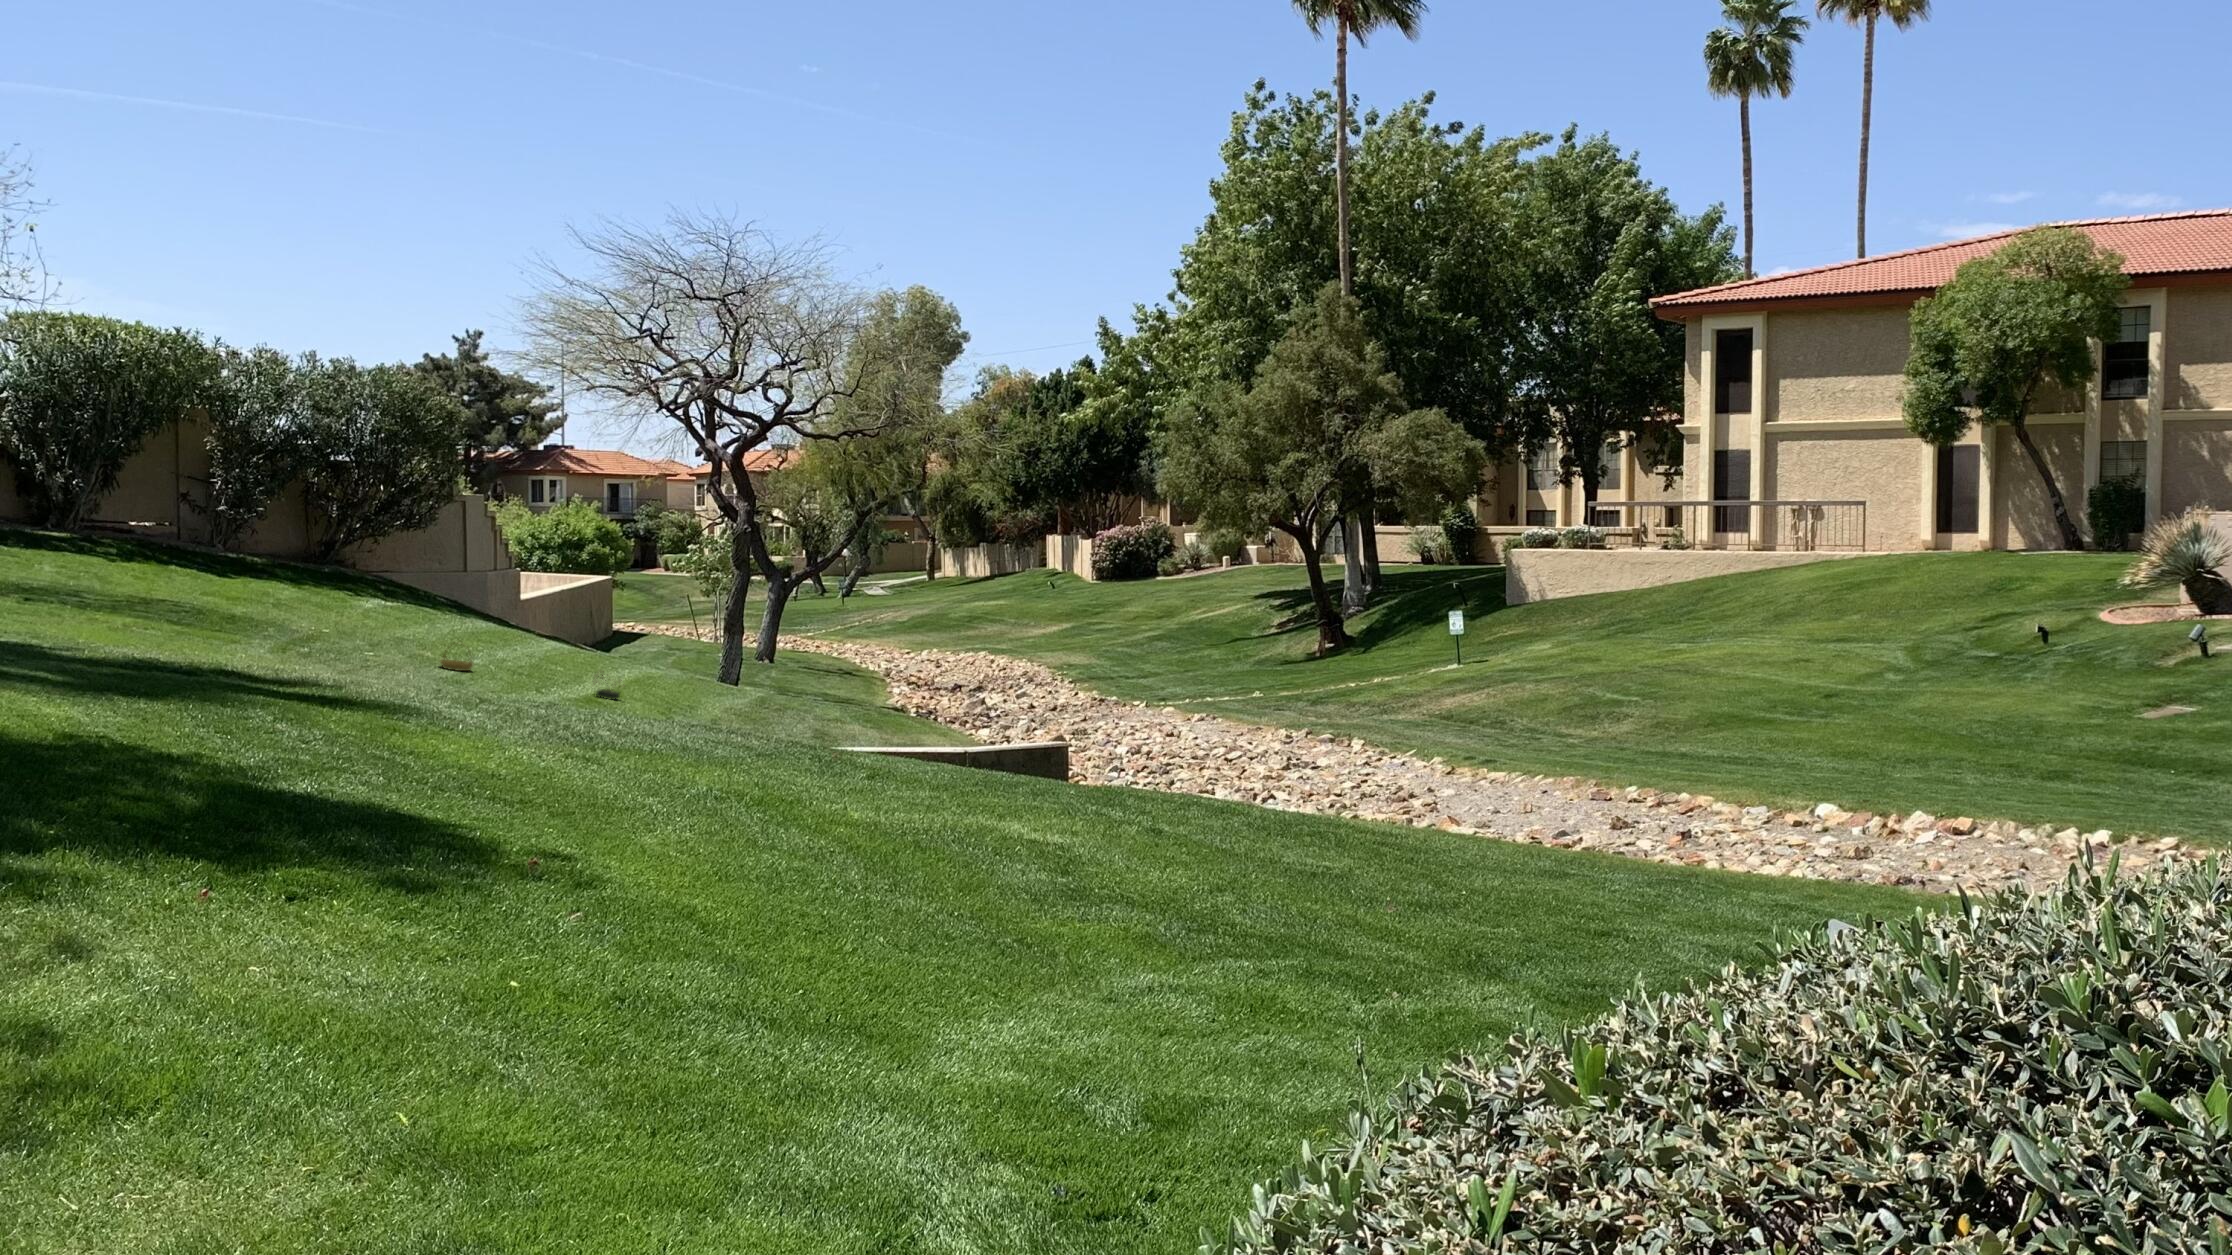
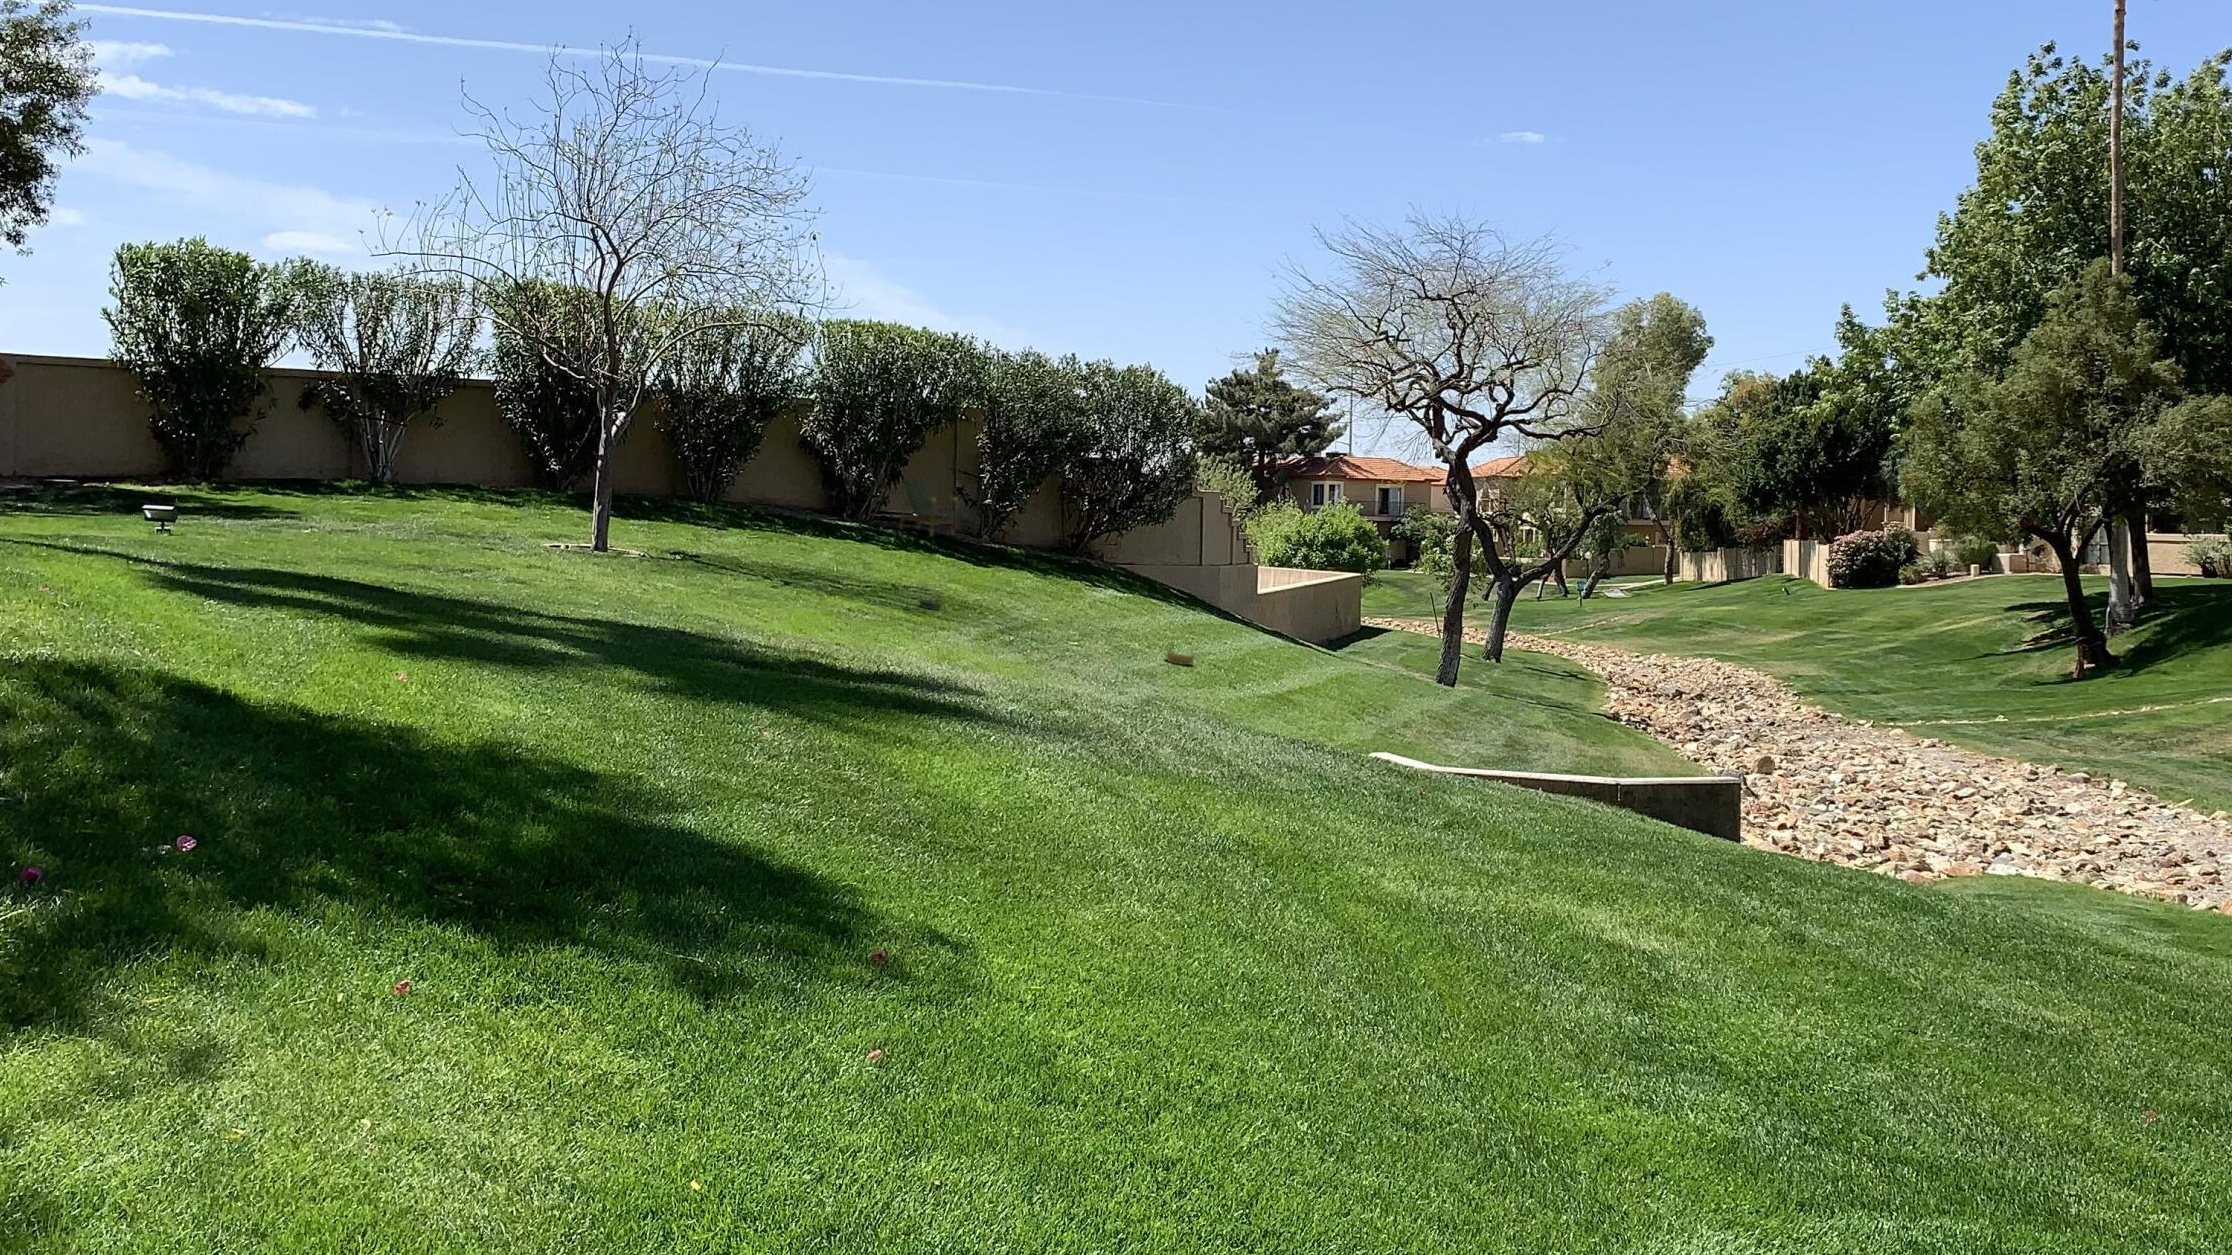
lounge chair: none [84,481,163,545] -> present [900,478,960,533]
decorative plant: present [593,671,622,700] -> present [919,582,942,610]

